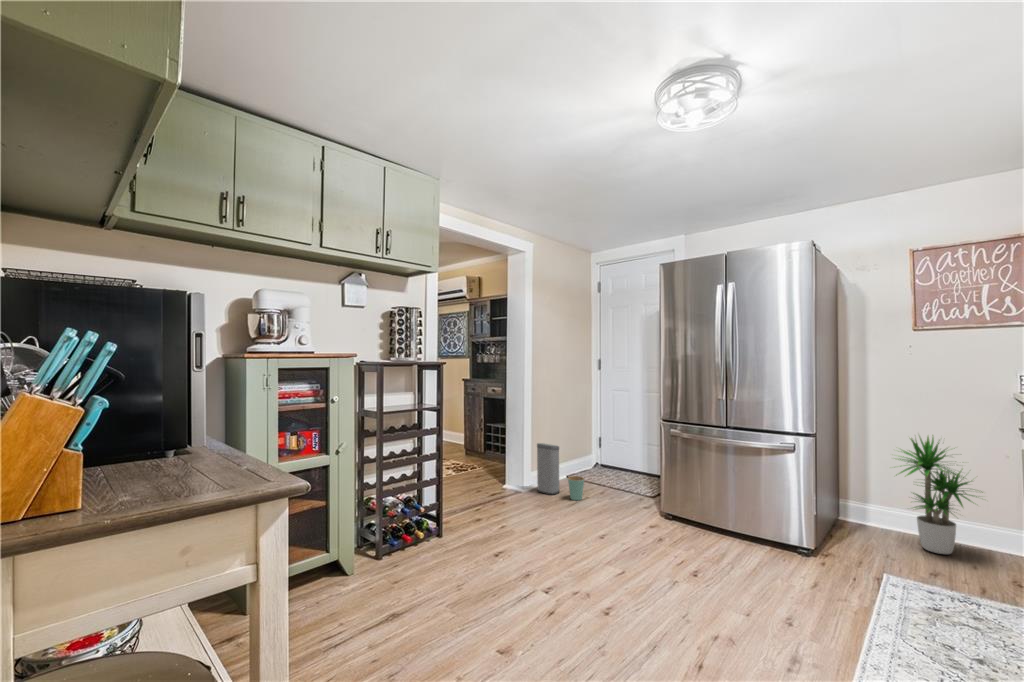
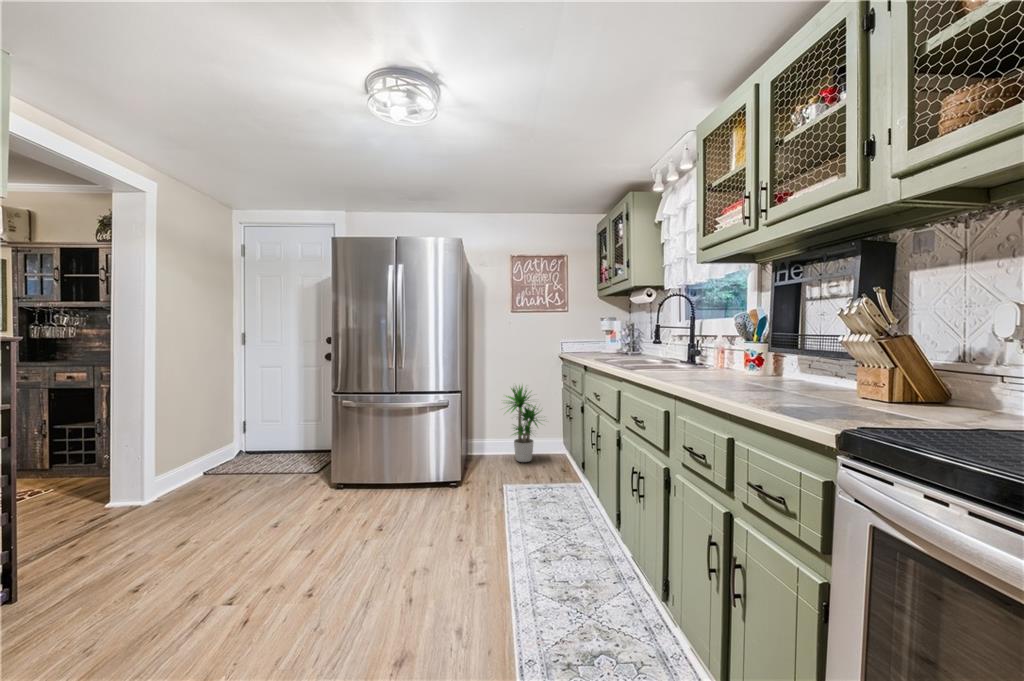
trash can: present [537,443,584,500] -> none [162,437,236,500]

